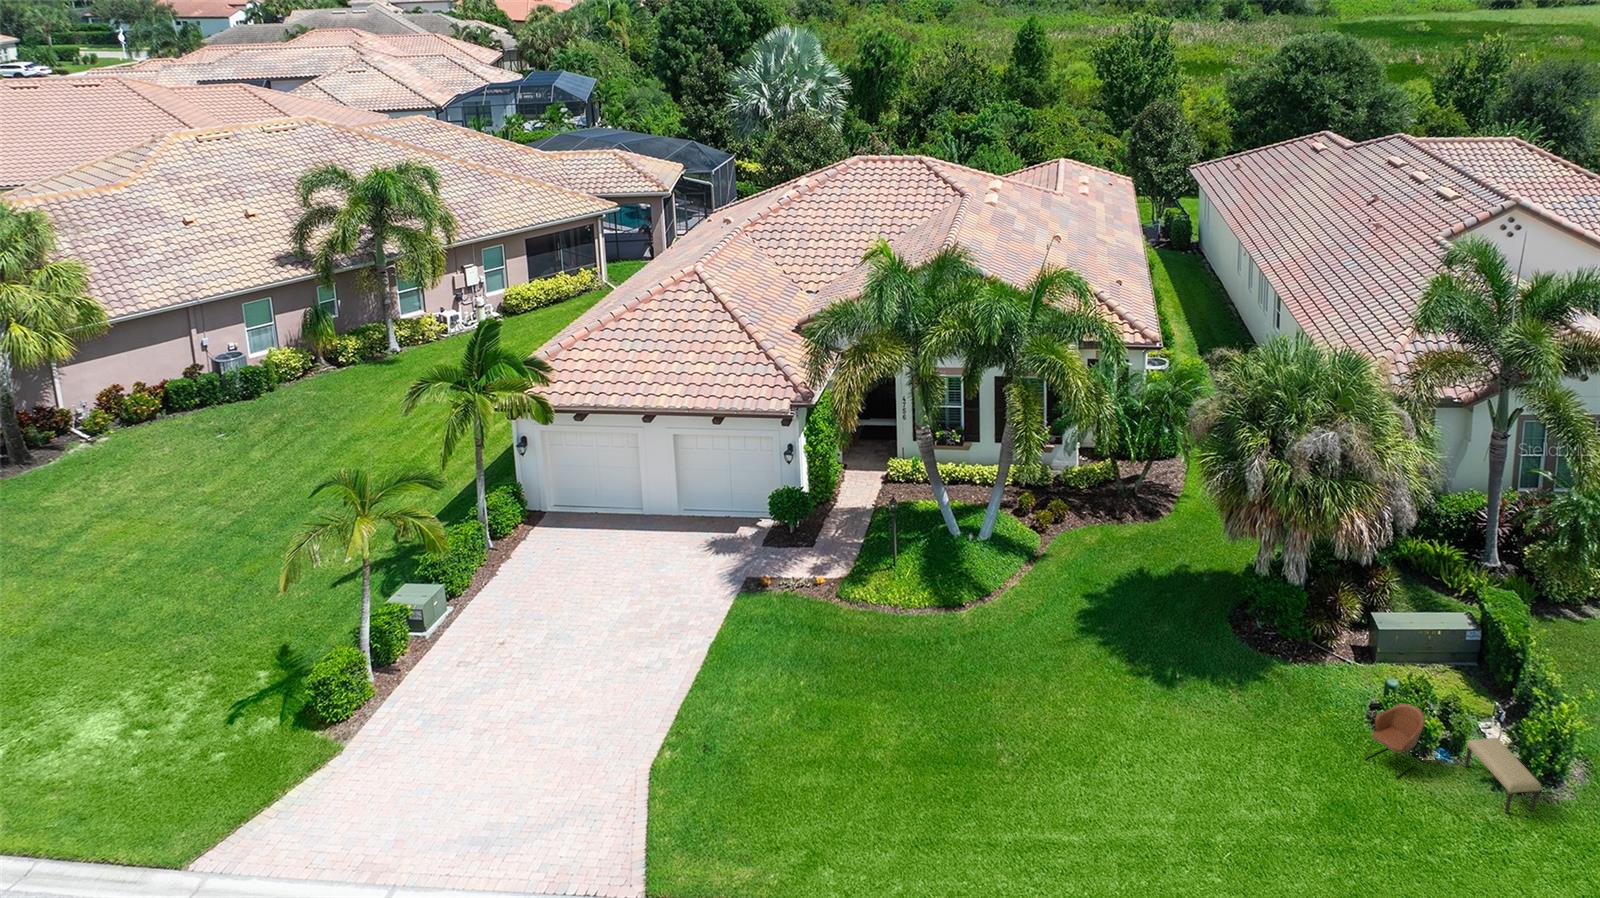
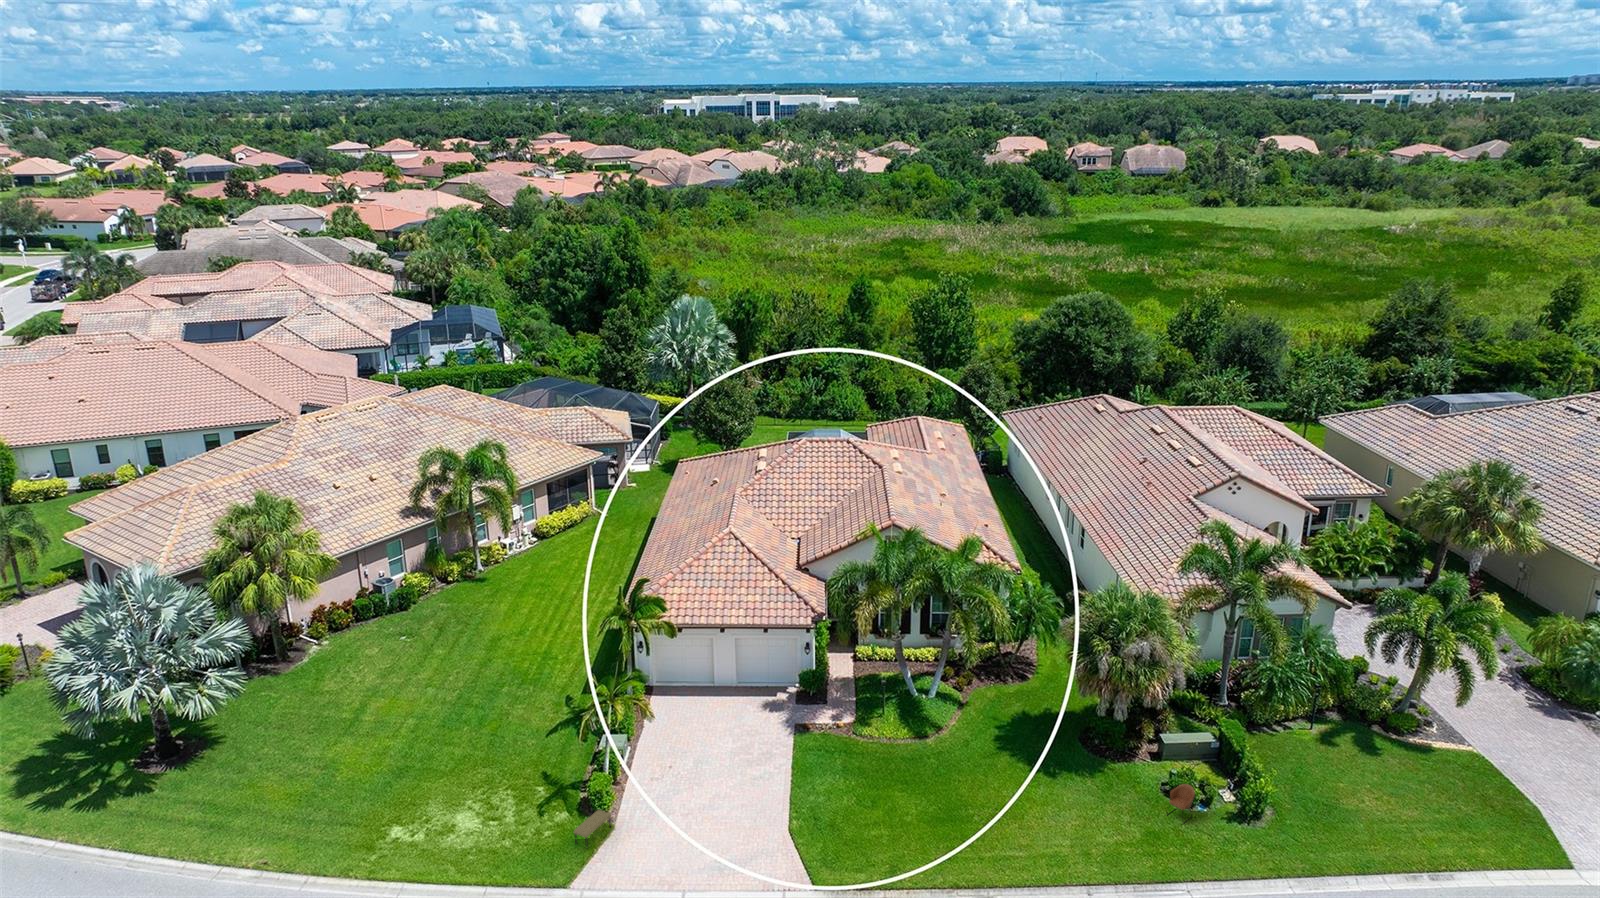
bench: present [1465,737,1541,813] -> present [574,810,611,848]

